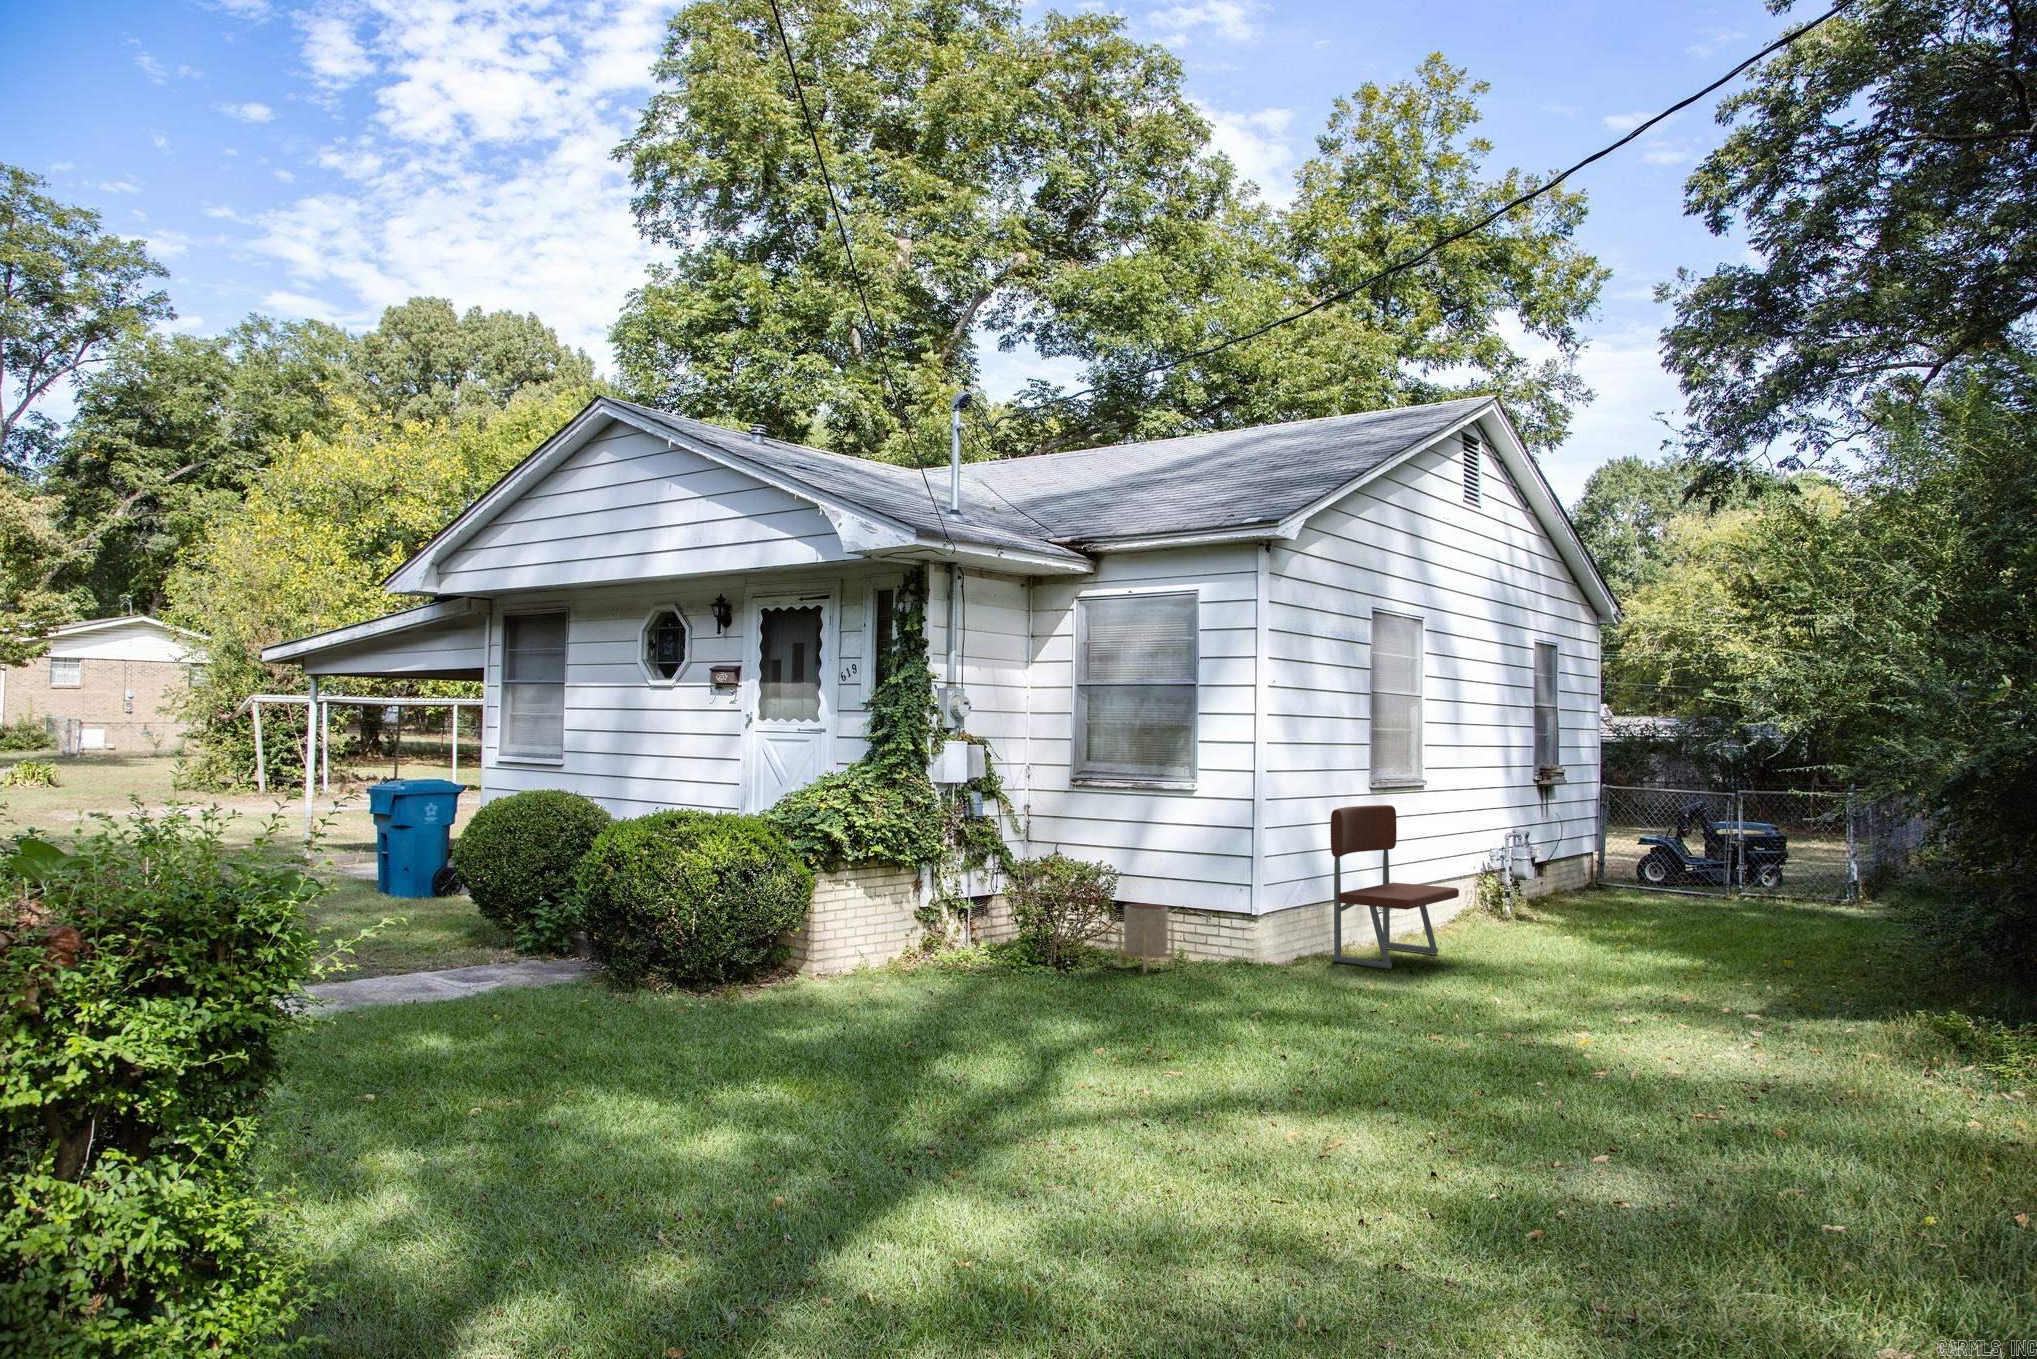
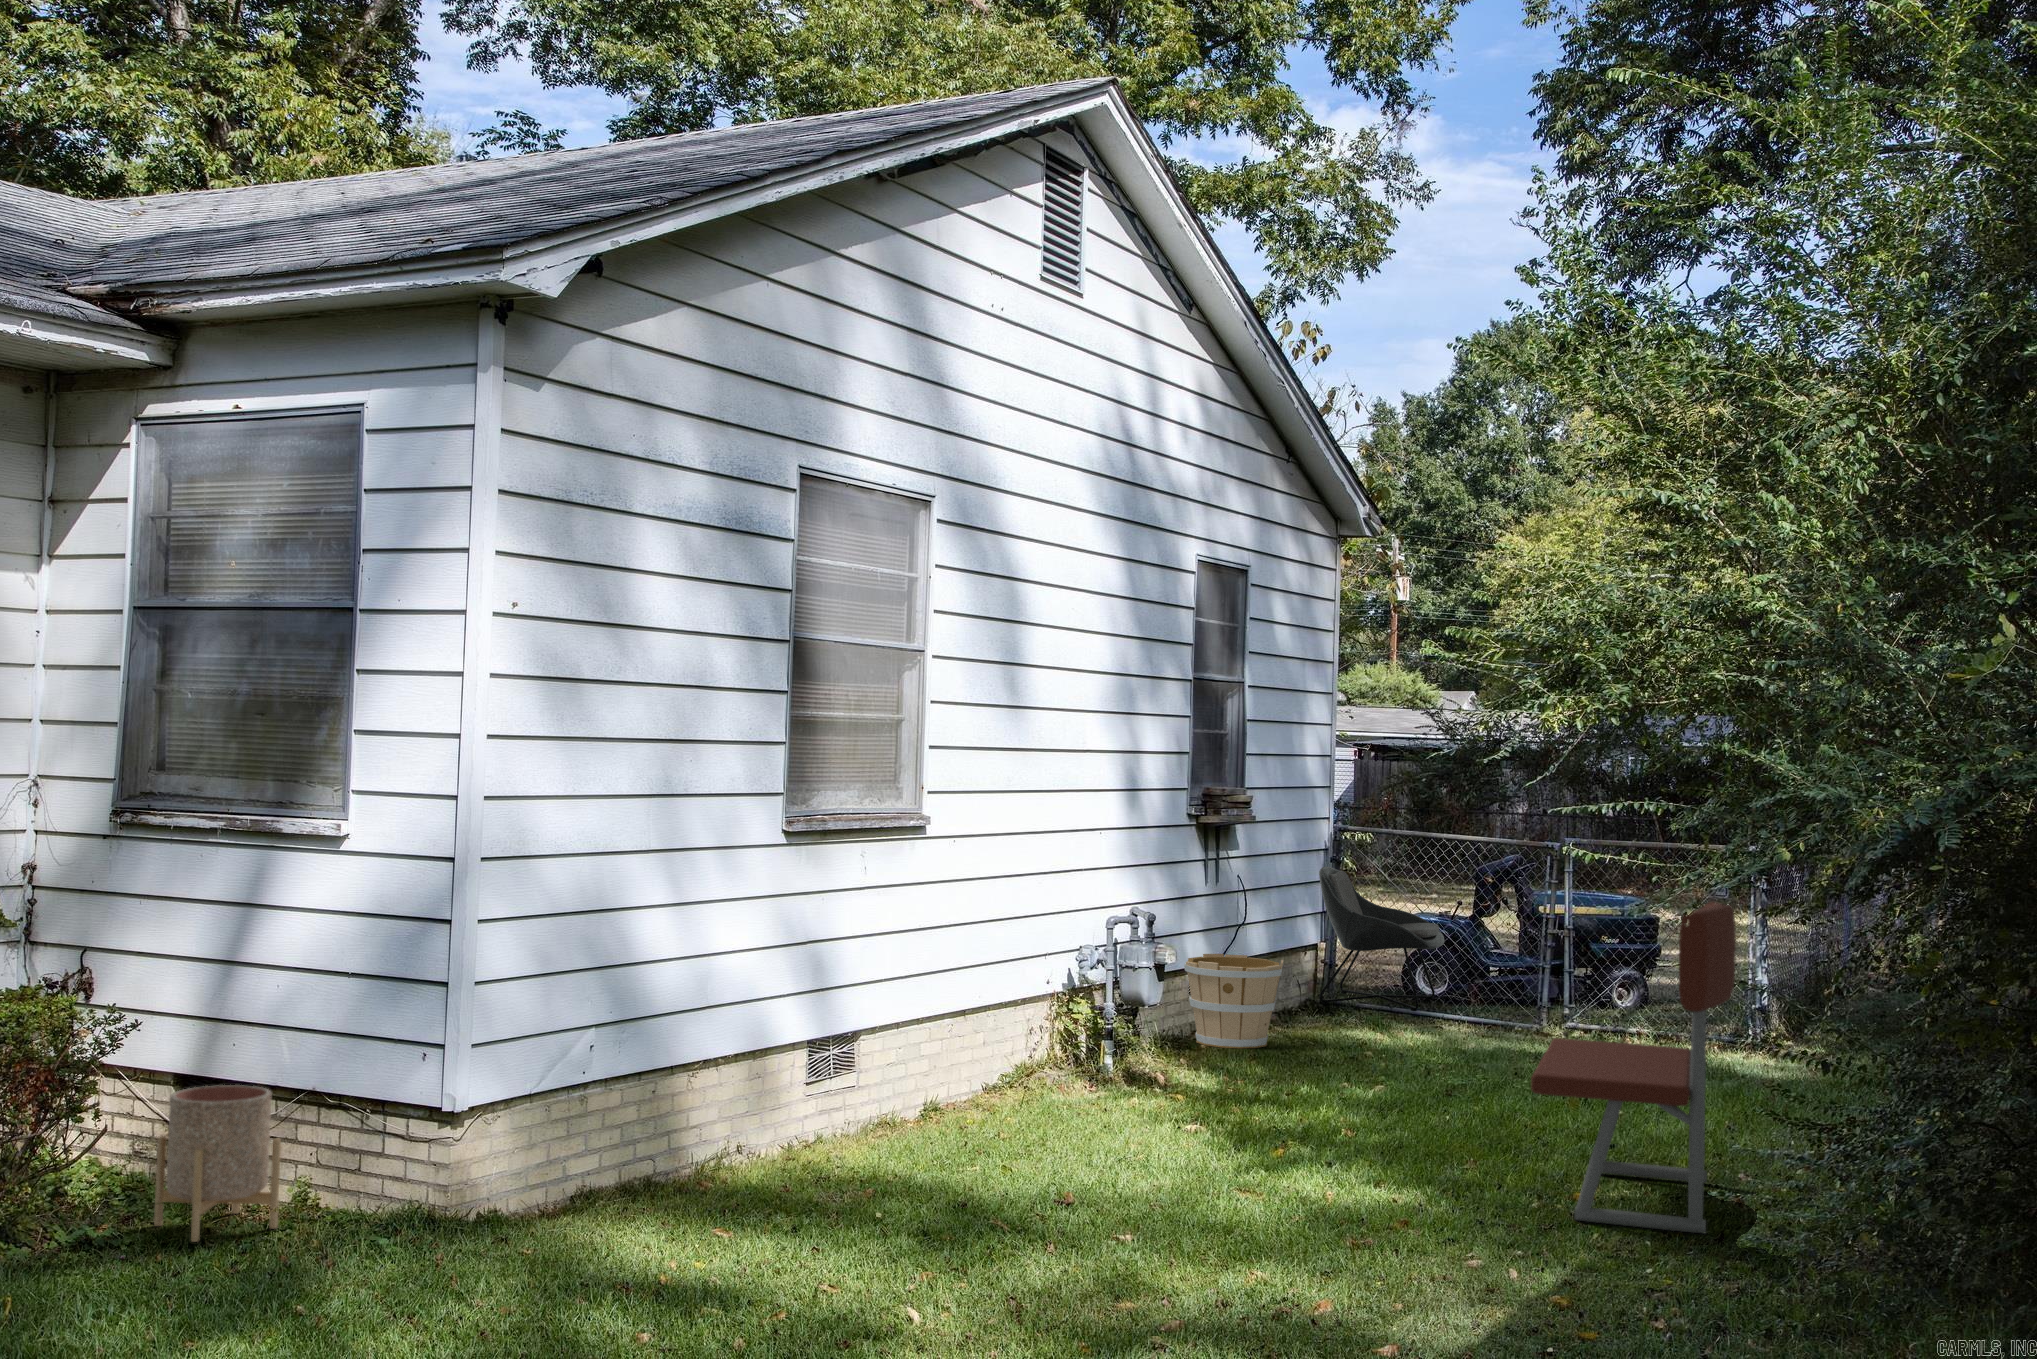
bench: present [1331,805,1459,969] -> present [1531,902,1736,1233]
lounge chair: none [1592,810,1672,893] -> present [1319,866,1444,1011]
wooden bucket: none [1533,857,1593,909] -> present [1184,954,1284,1049]

